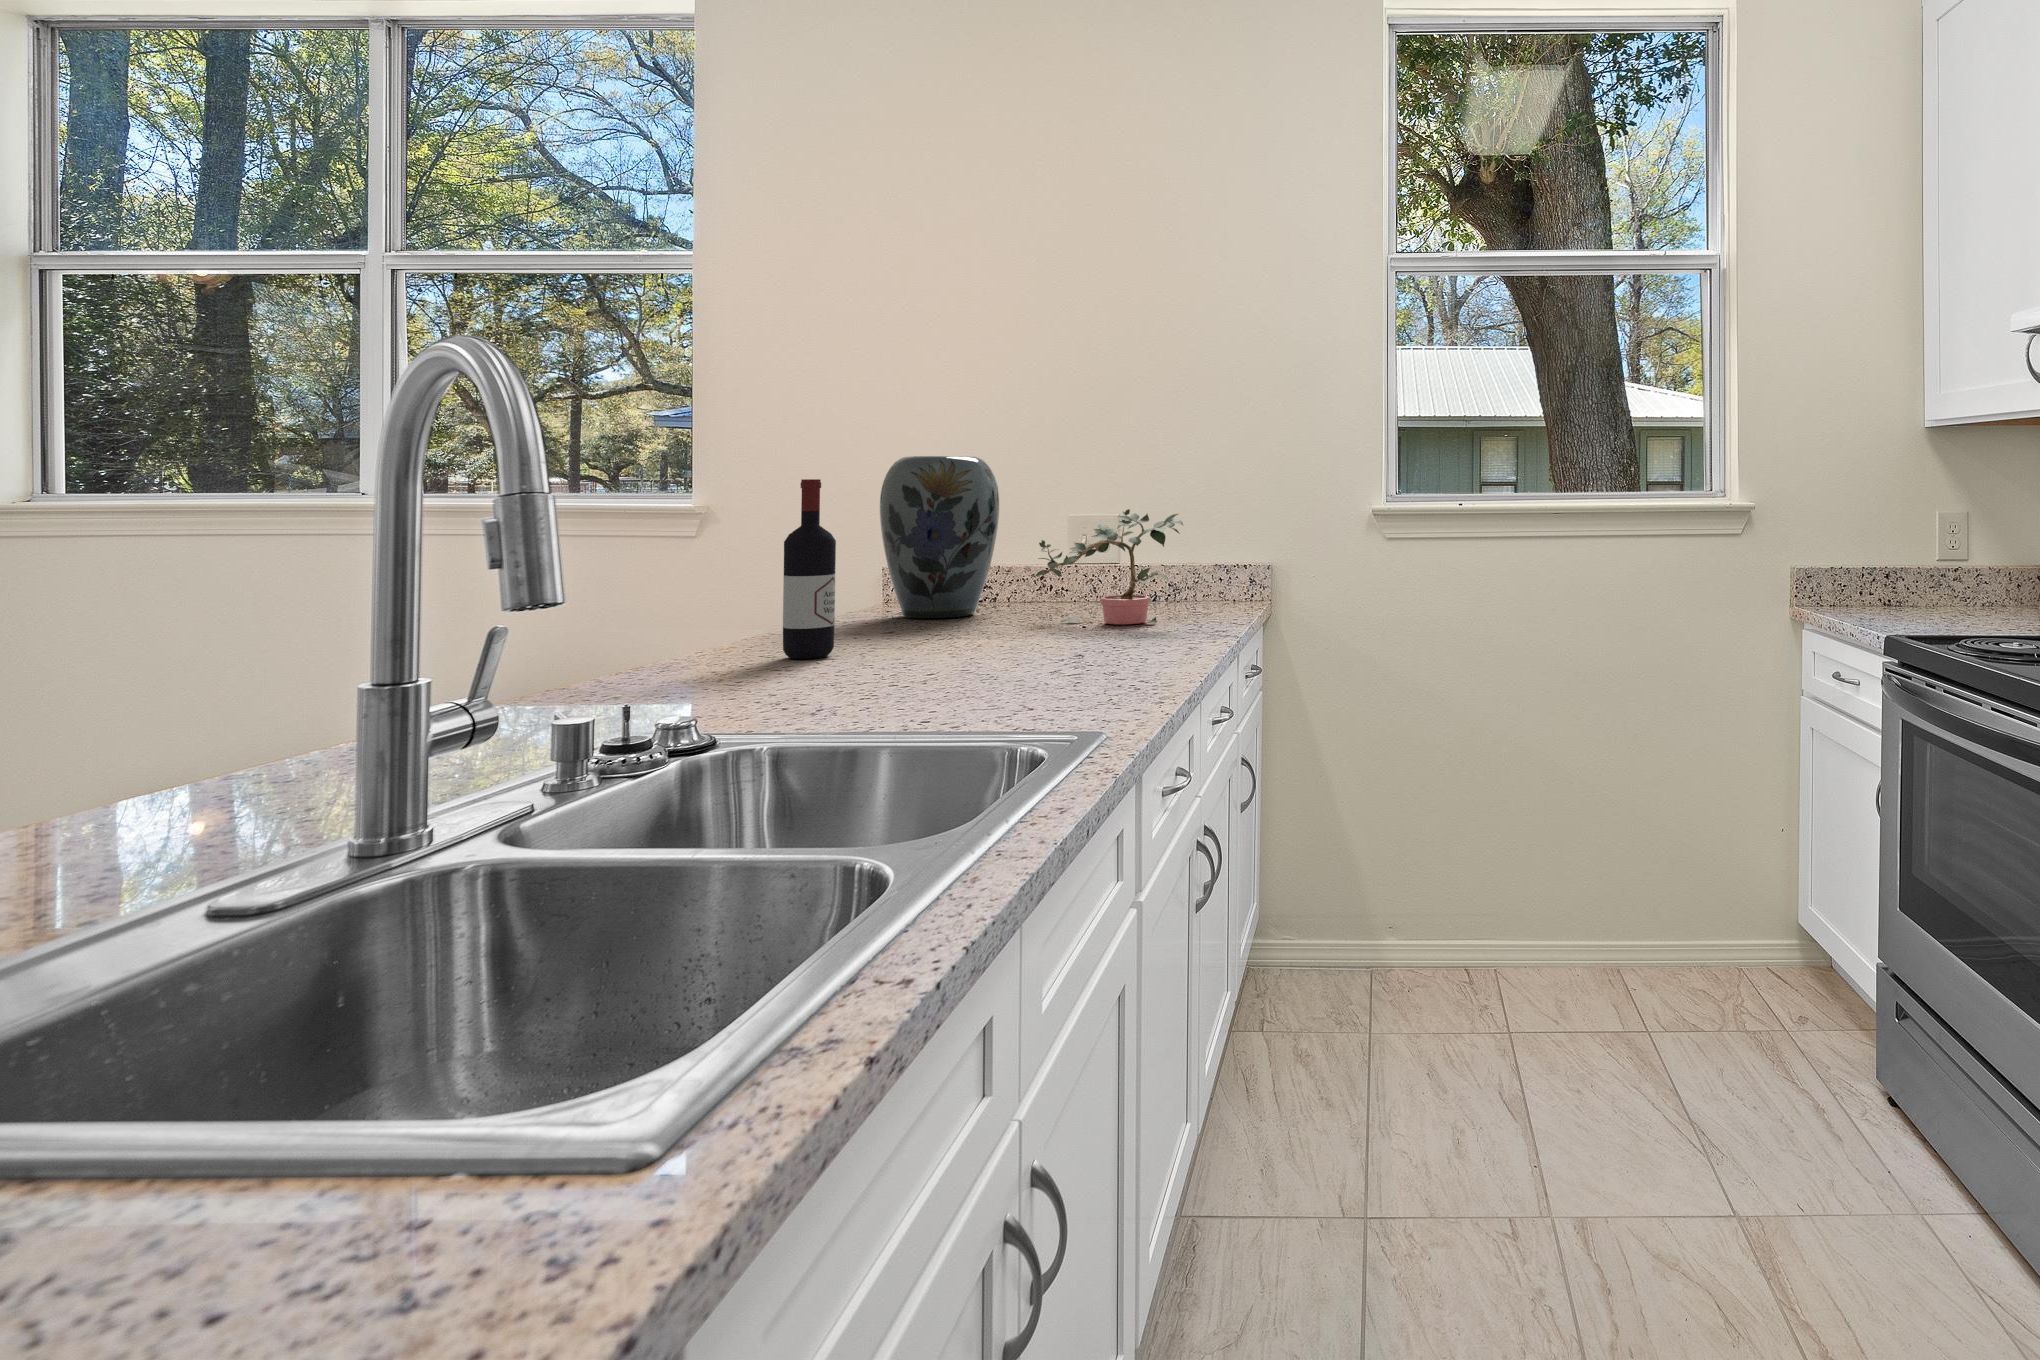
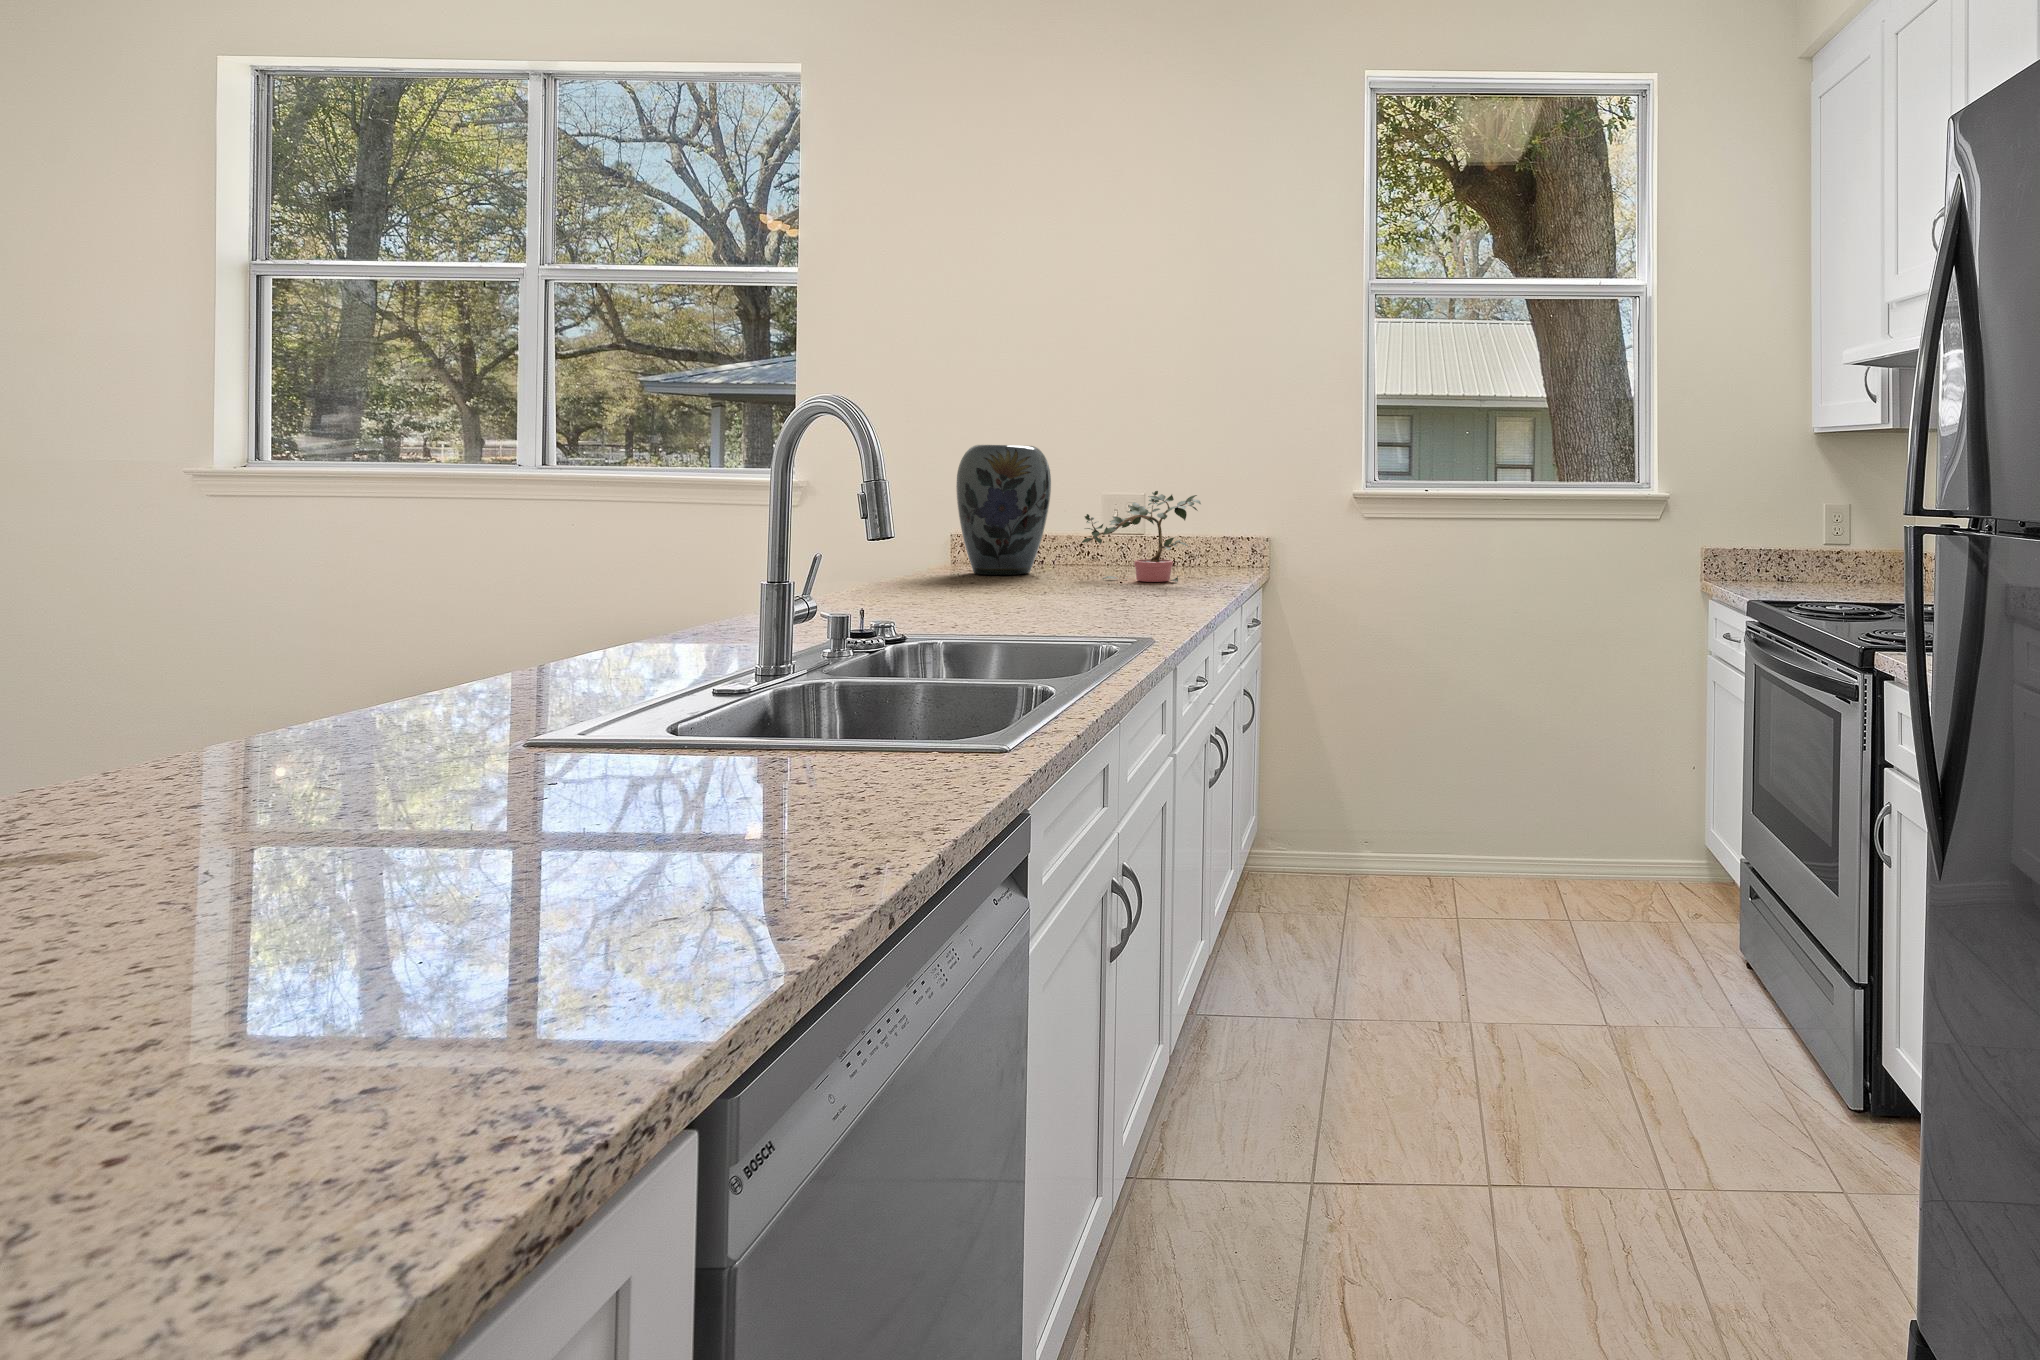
wine bottle: present [783,479,836,659] -> none [902,463,941,598]

